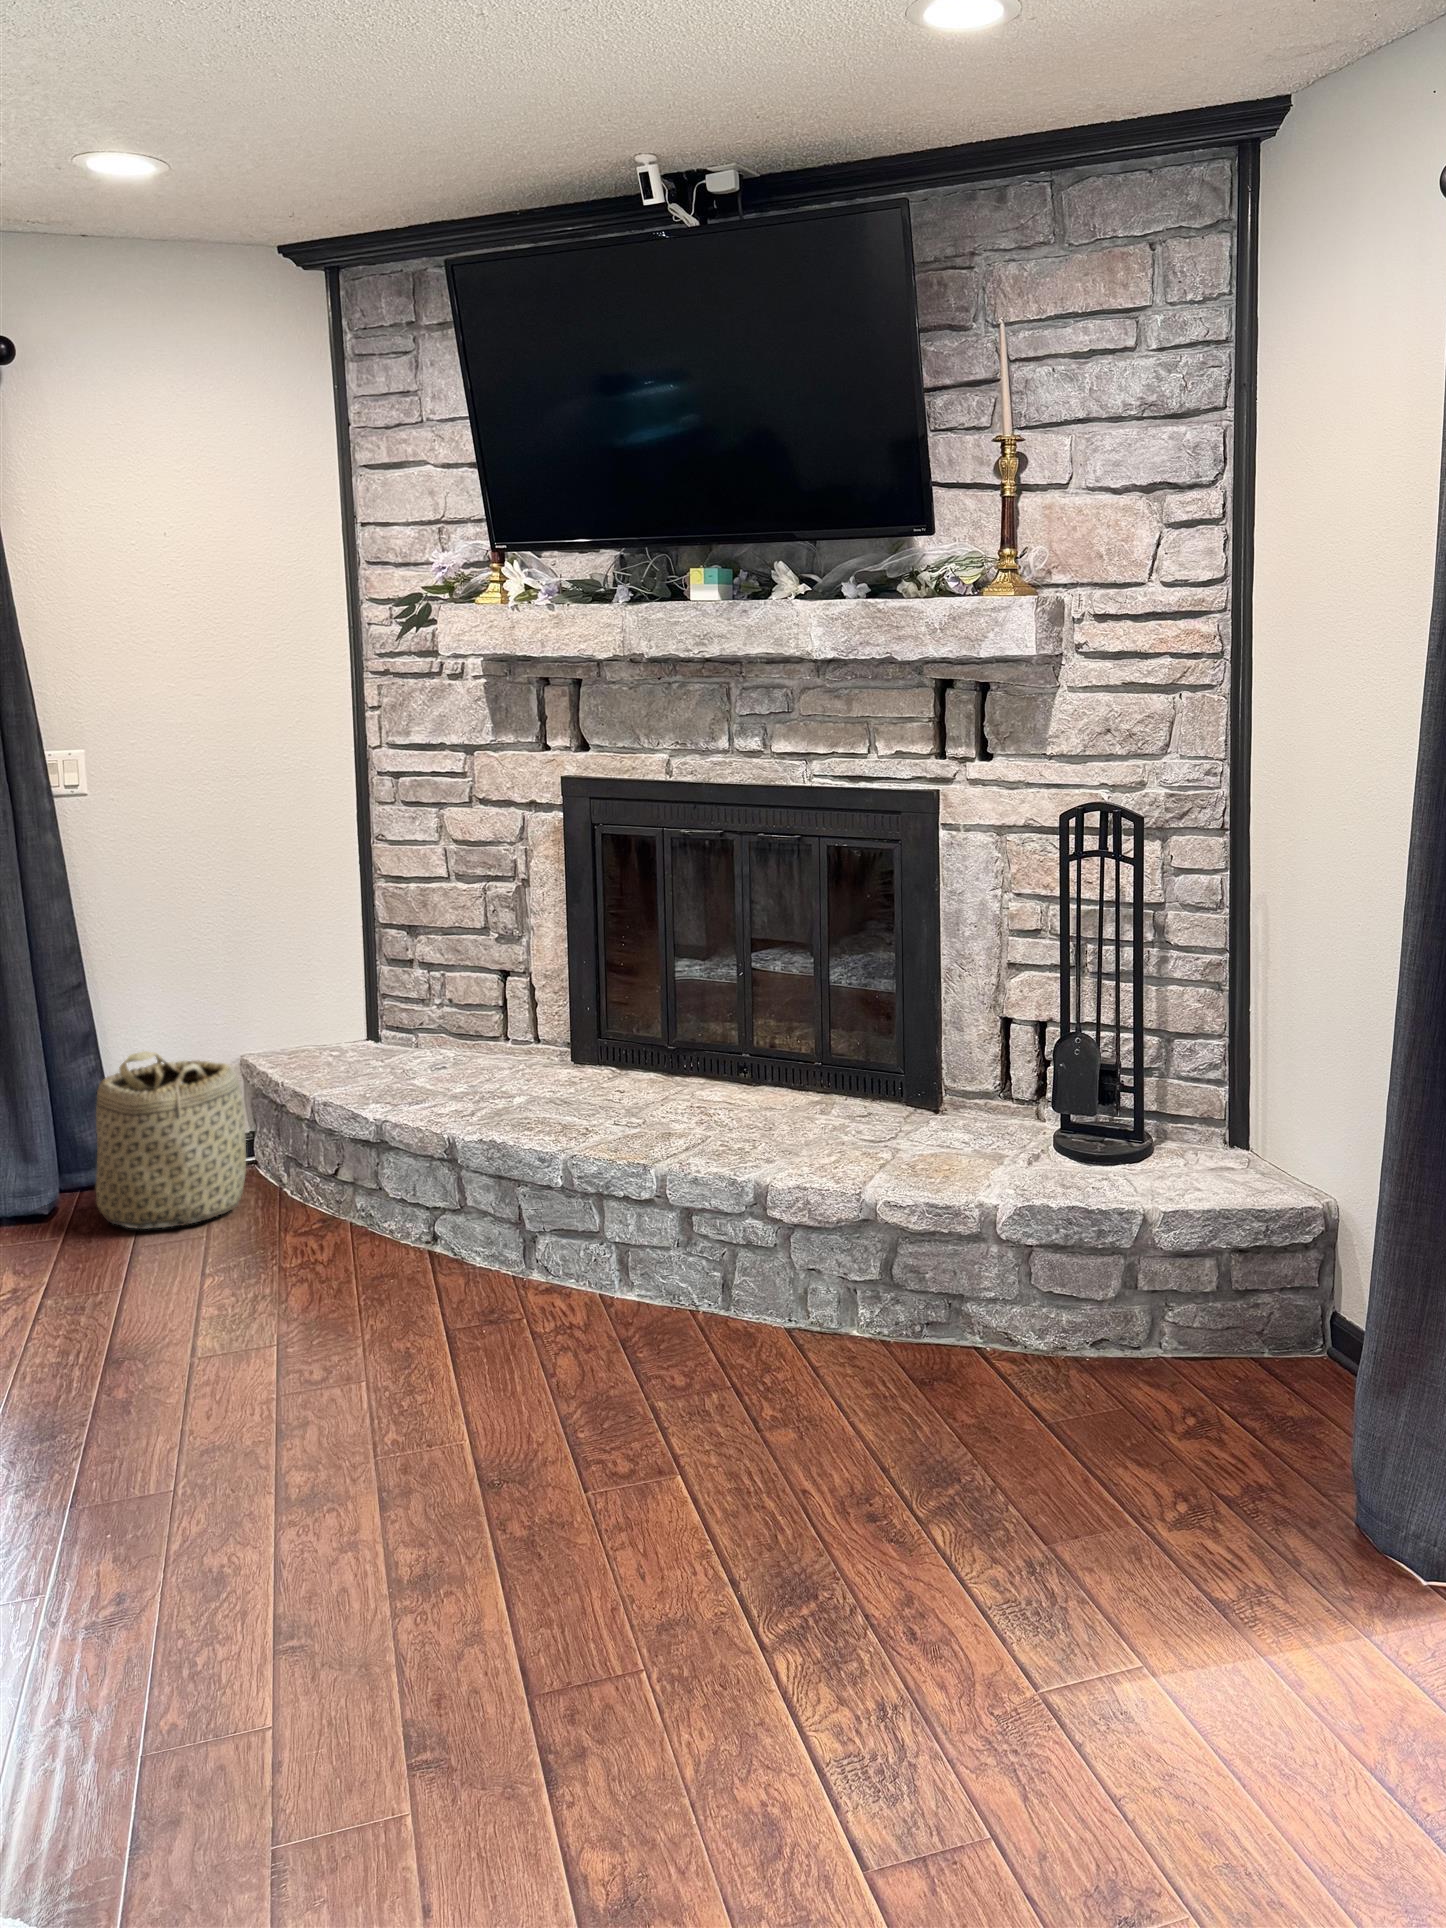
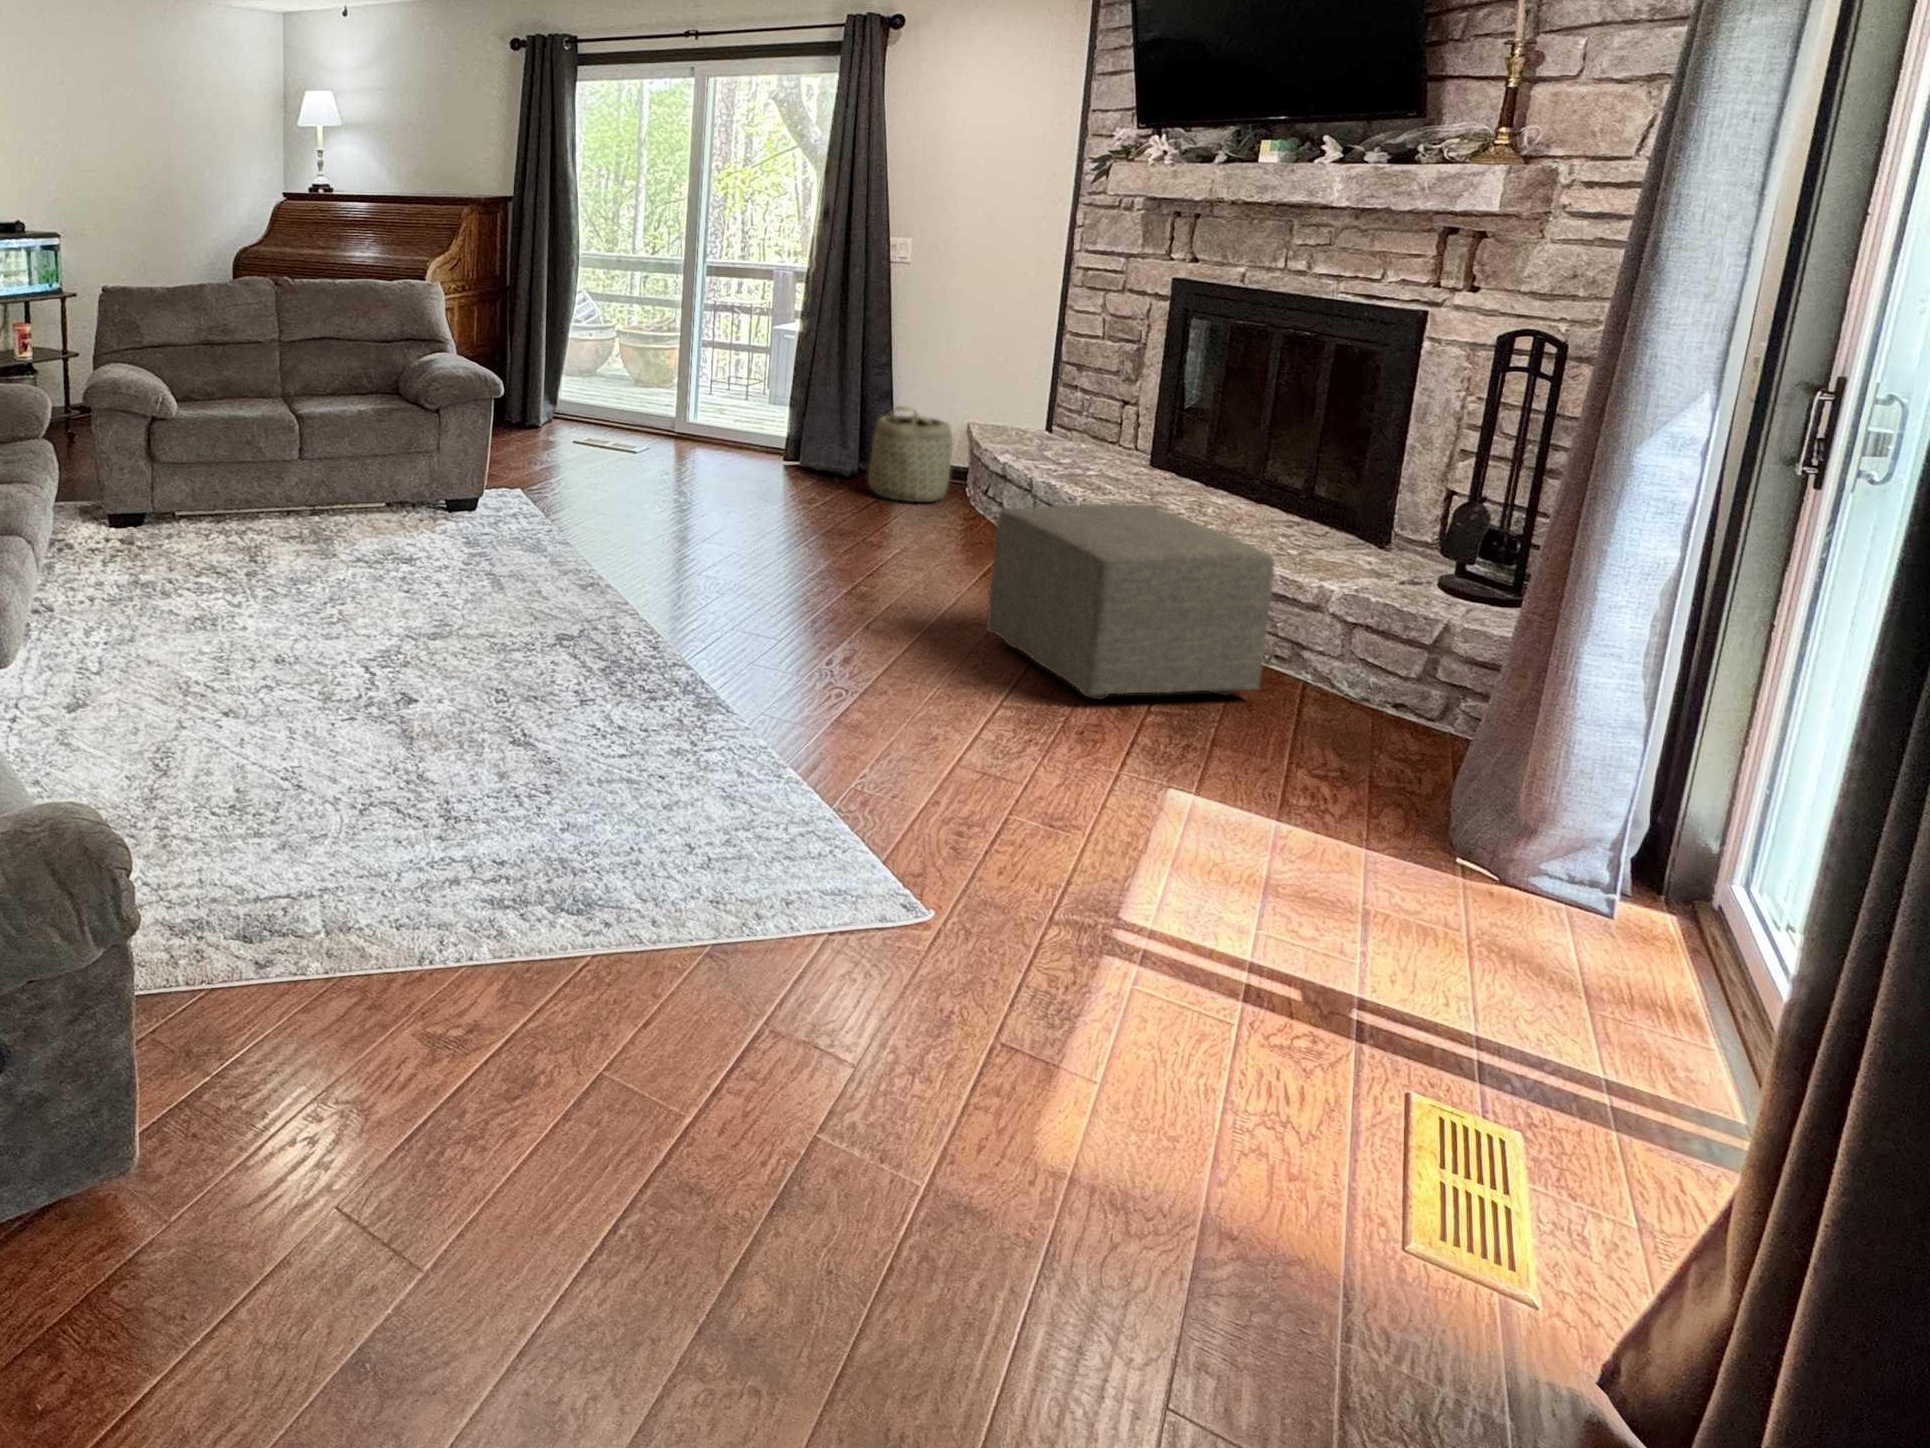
ottoman: none [574,1151,985,1548] -> present [987,504,1274,699]

